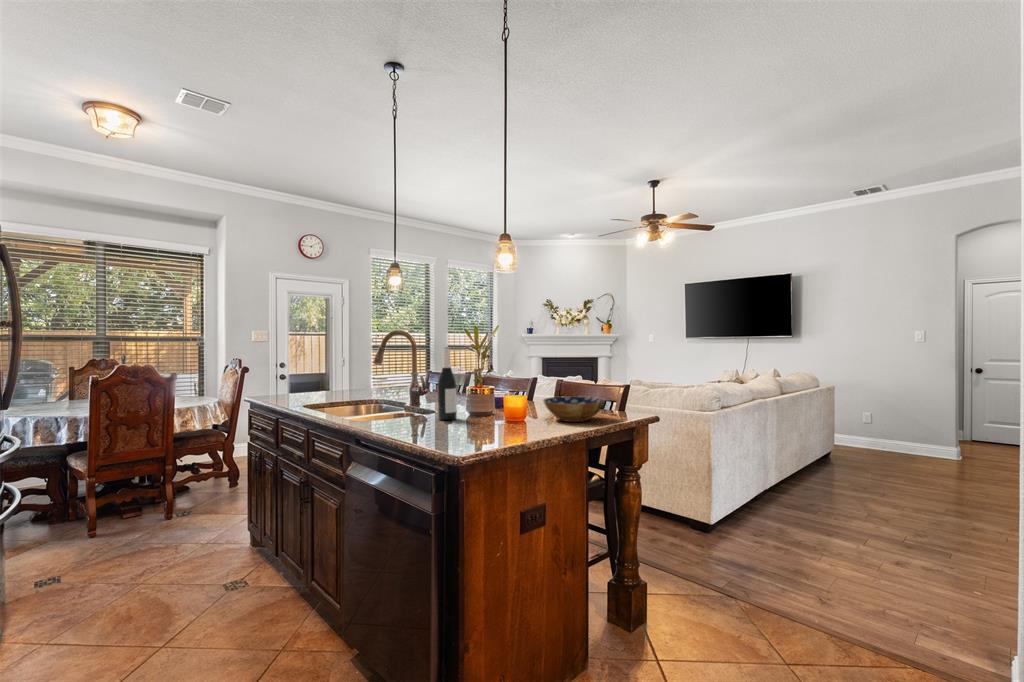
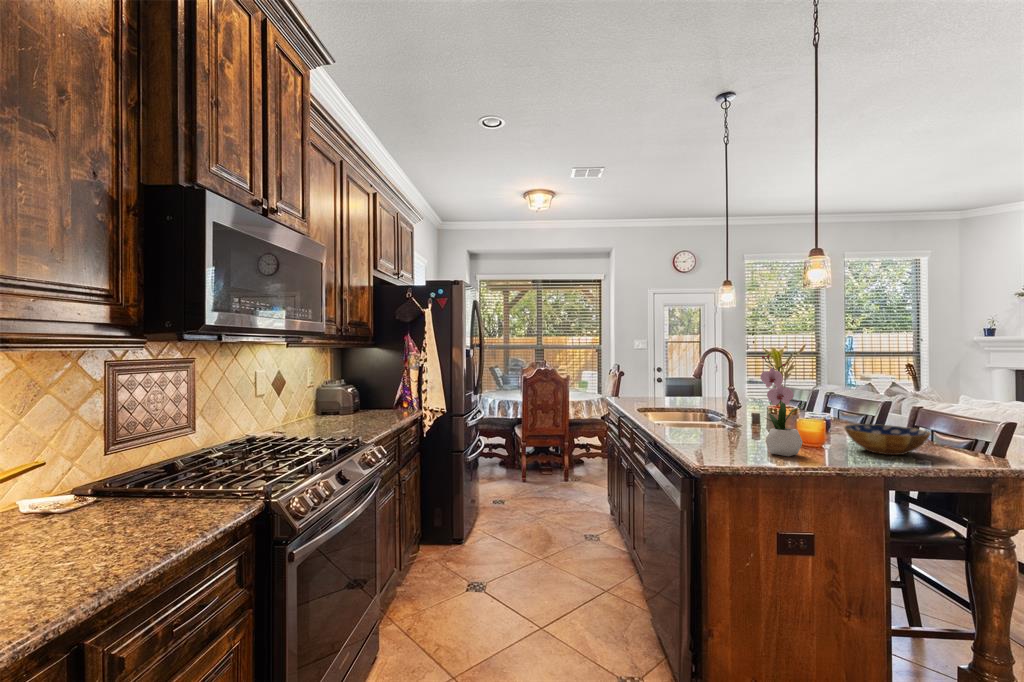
flower arrangement: none [497,332,532,436] -> present [760,355,806,456]
wine bottle: present [438,348,457,420] -> none [734,366,753,434]

